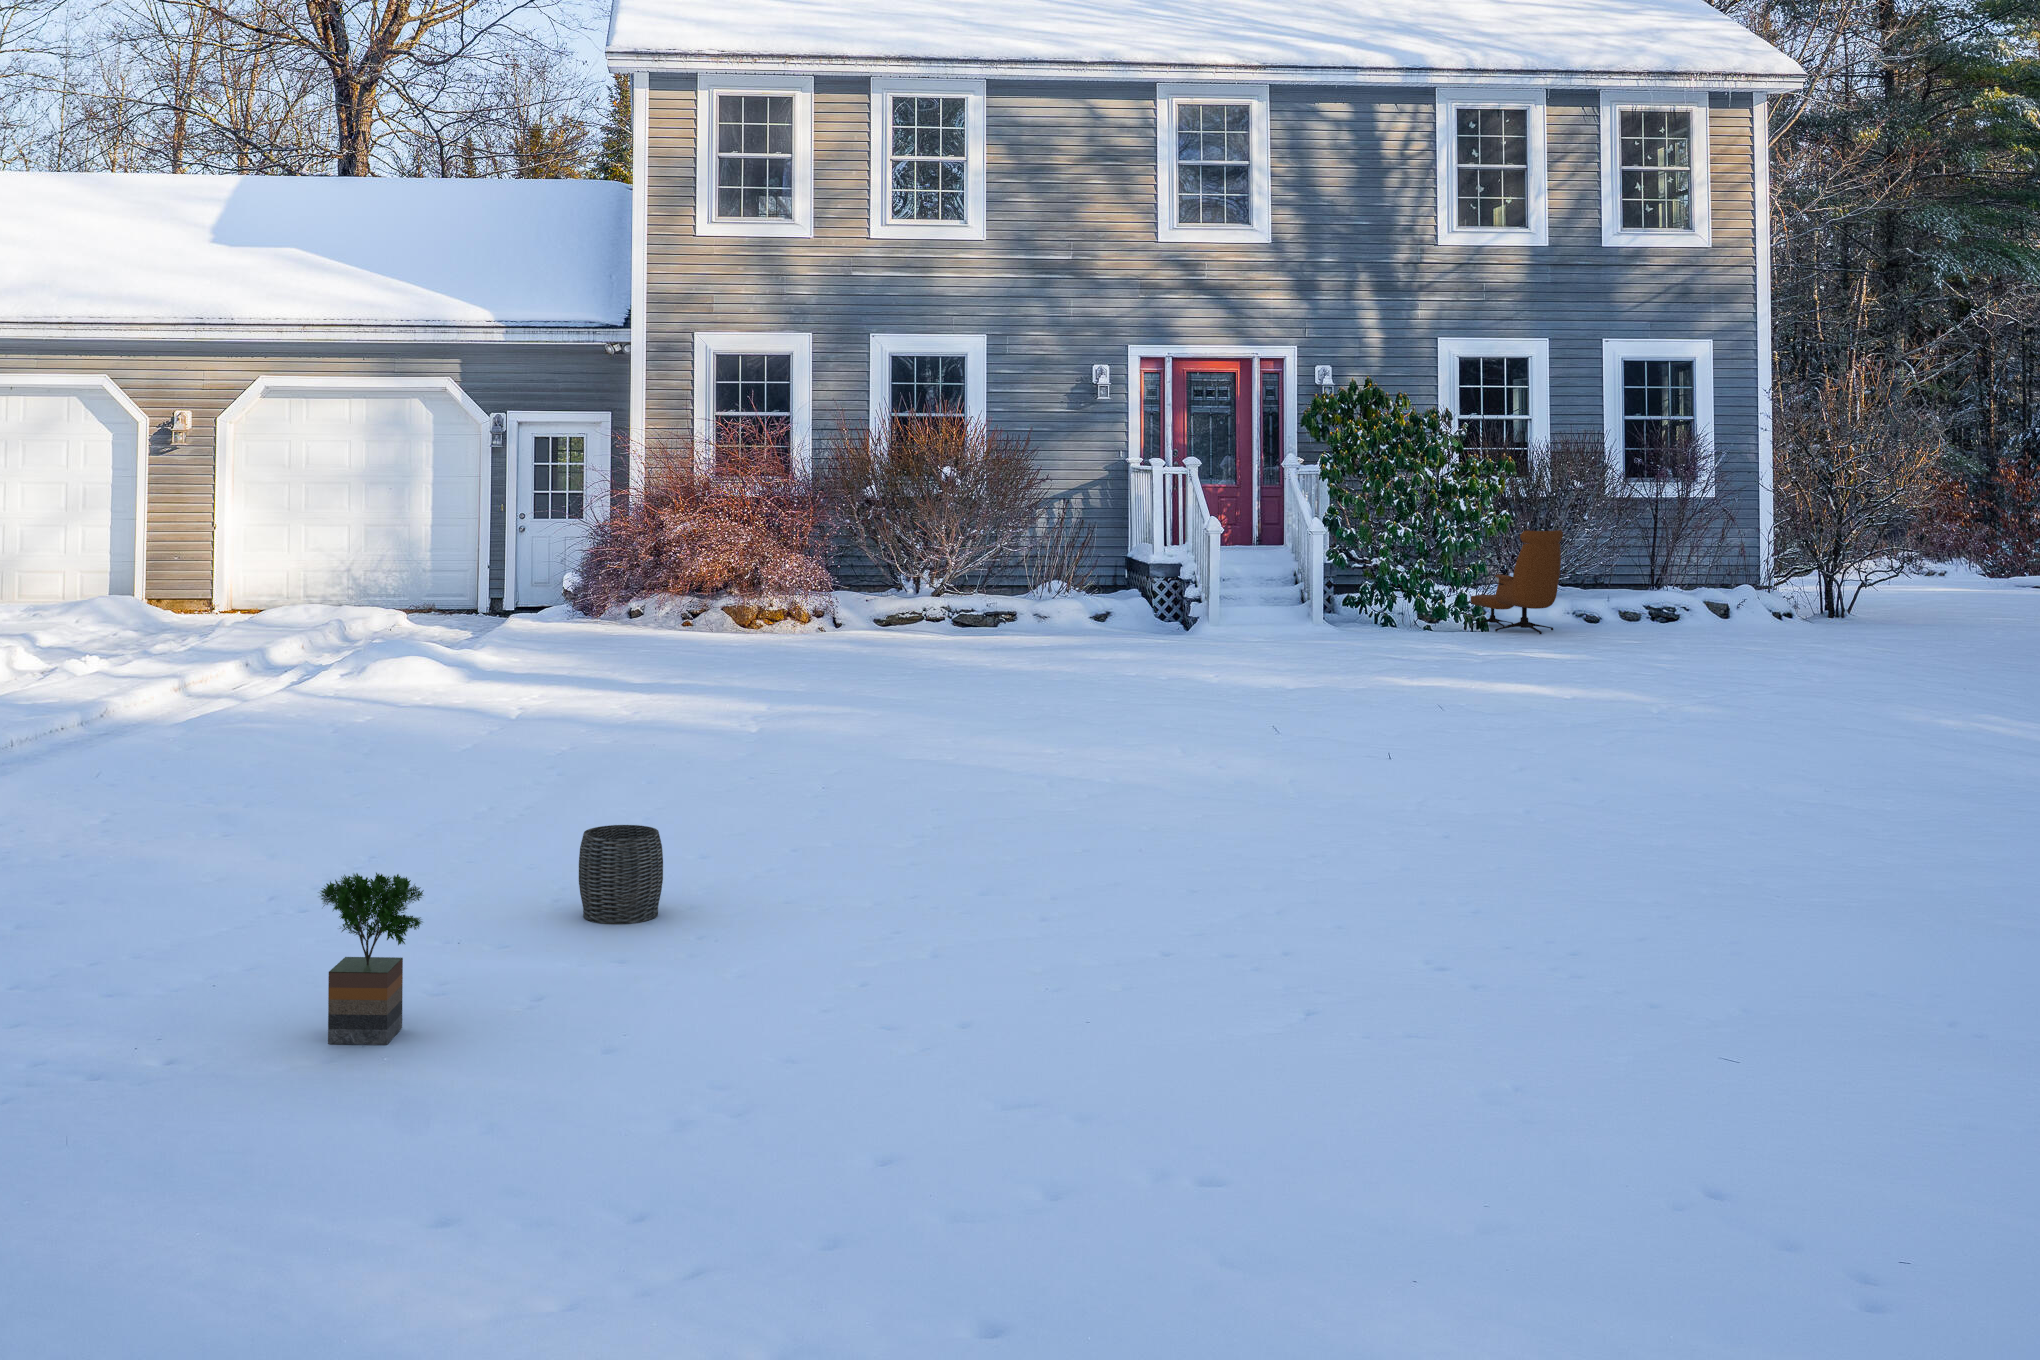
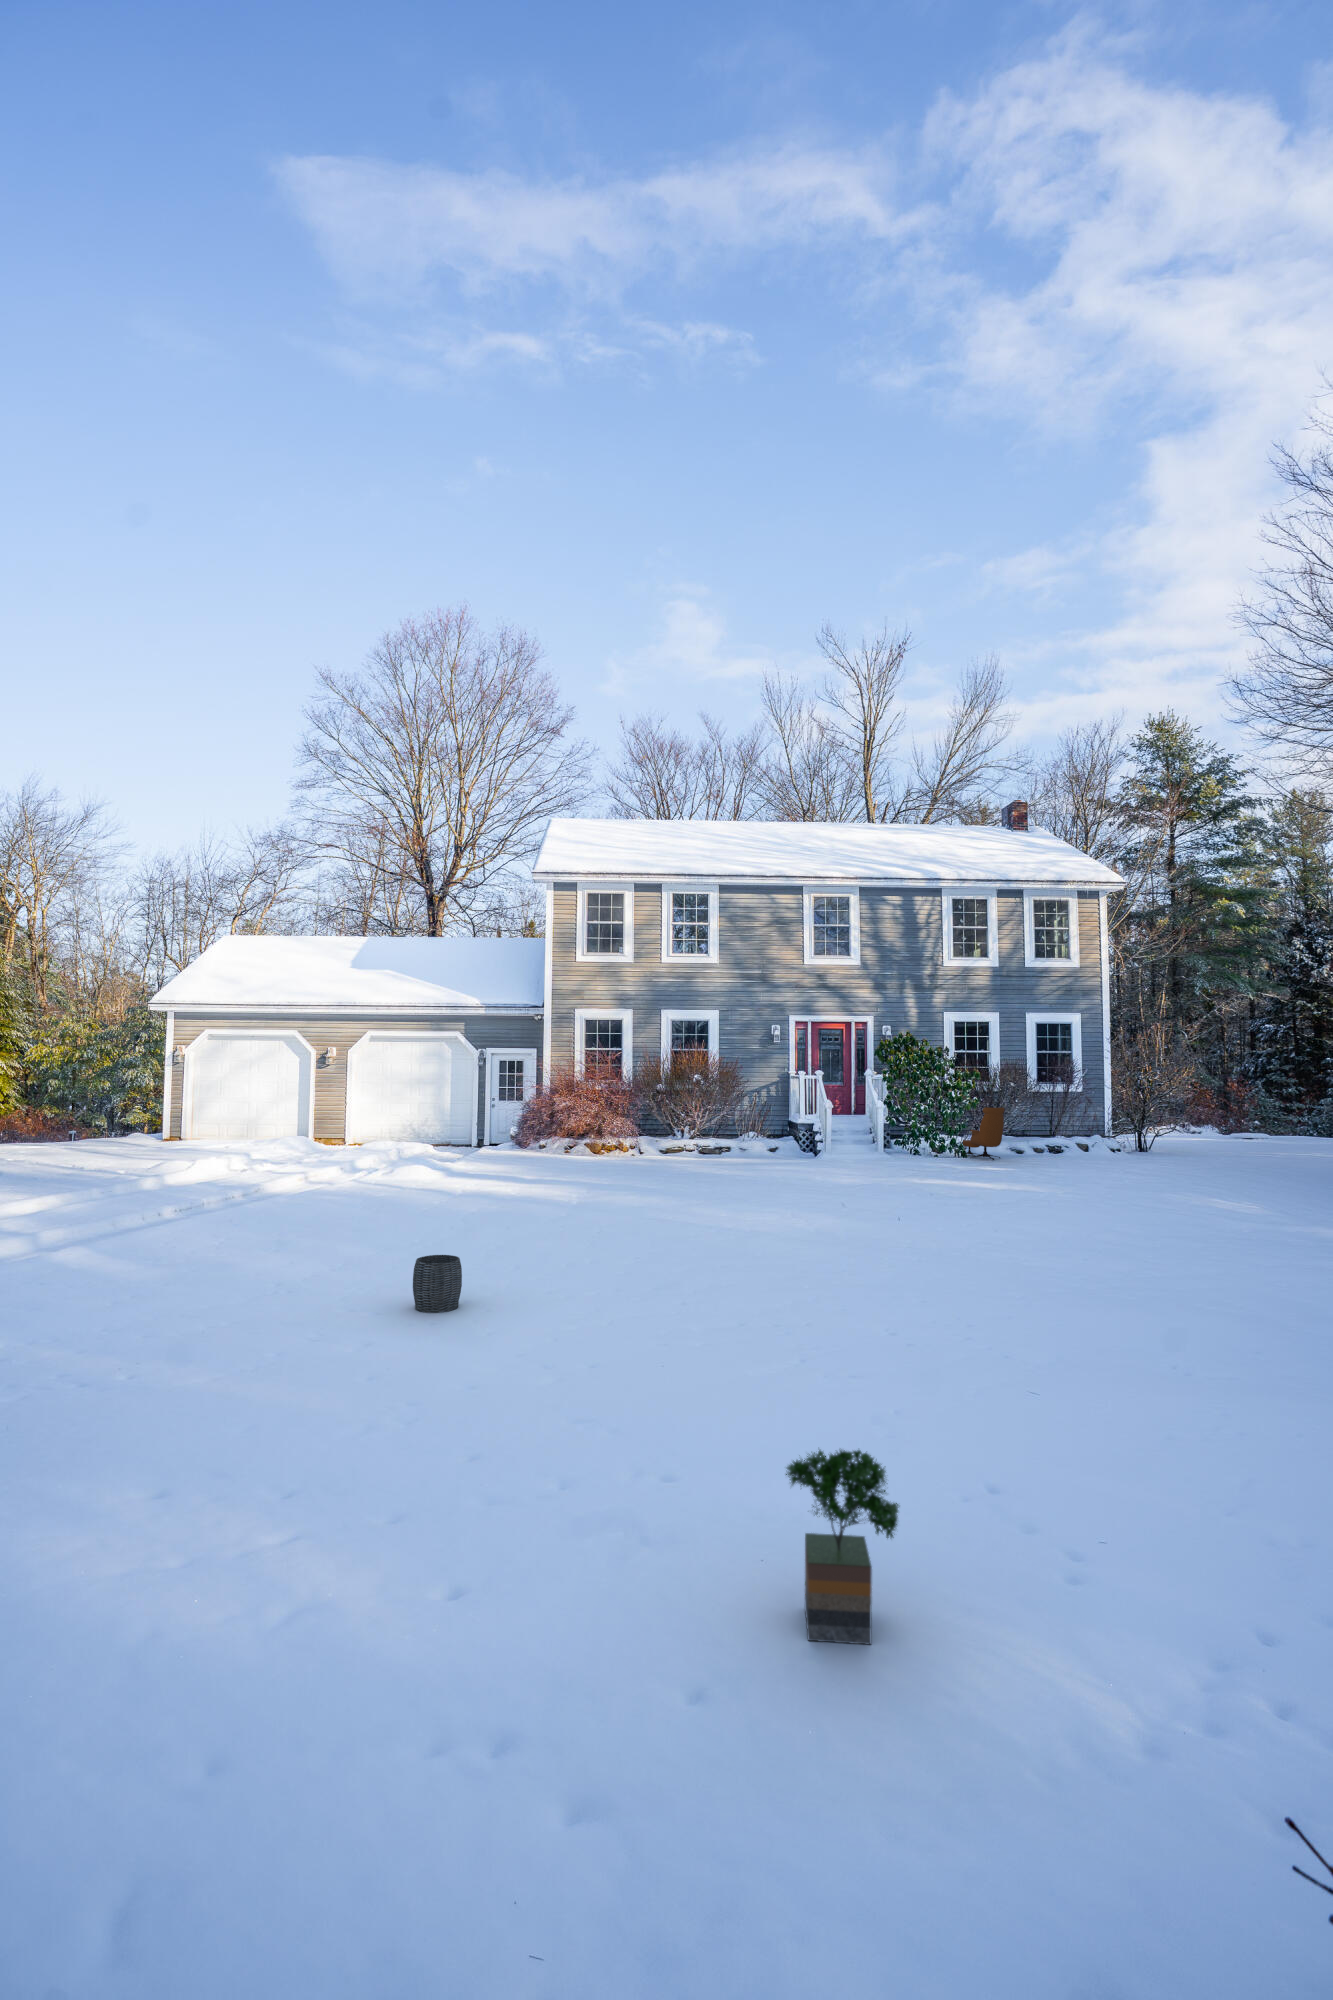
potted tree: present [320,873,424,1045] -> present [786,1450,899,1644]

